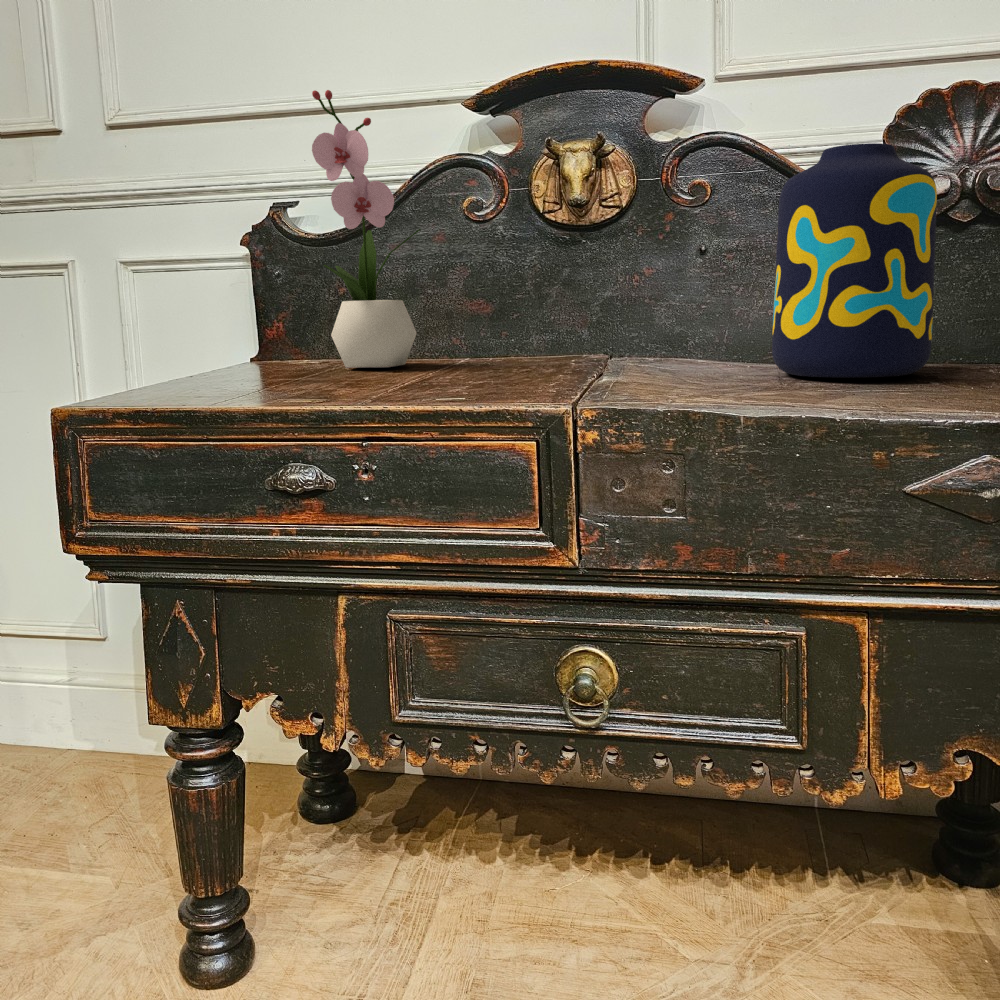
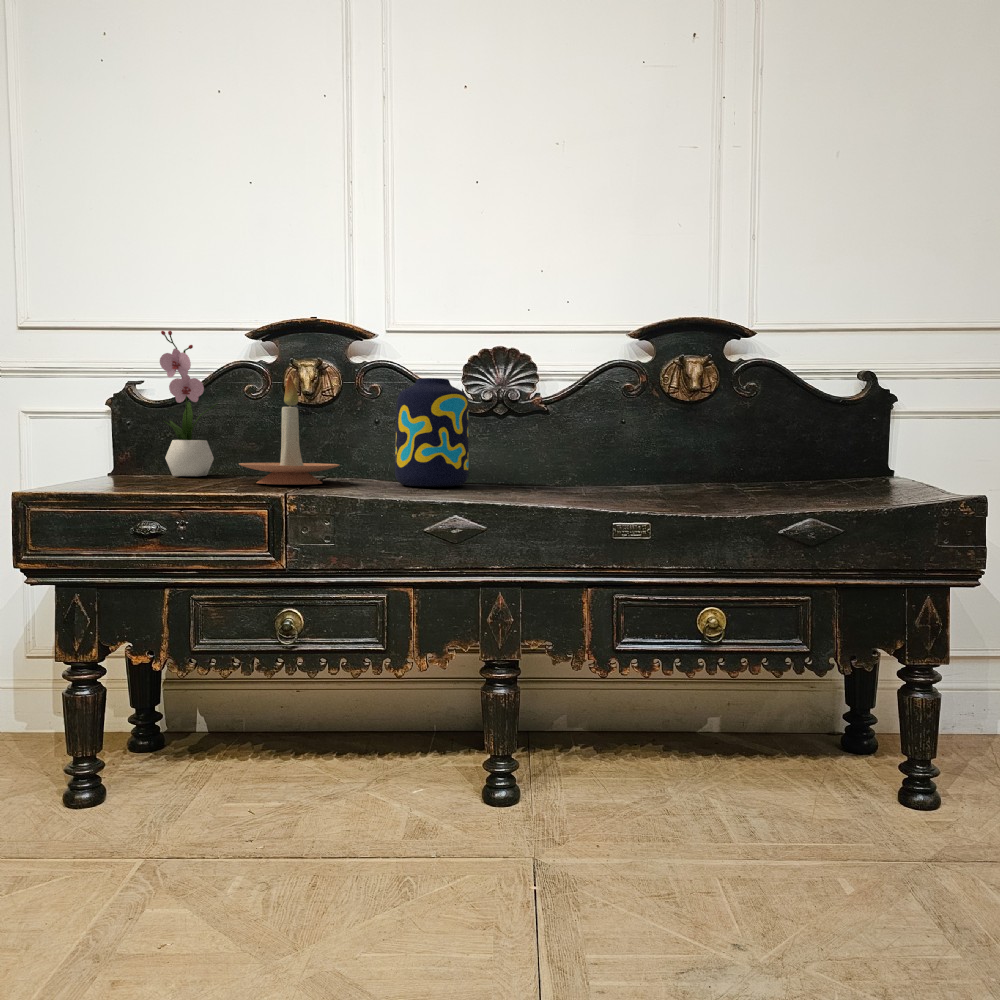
candle holder: none [466,158,662,381] -> present [239,375,339,484]

